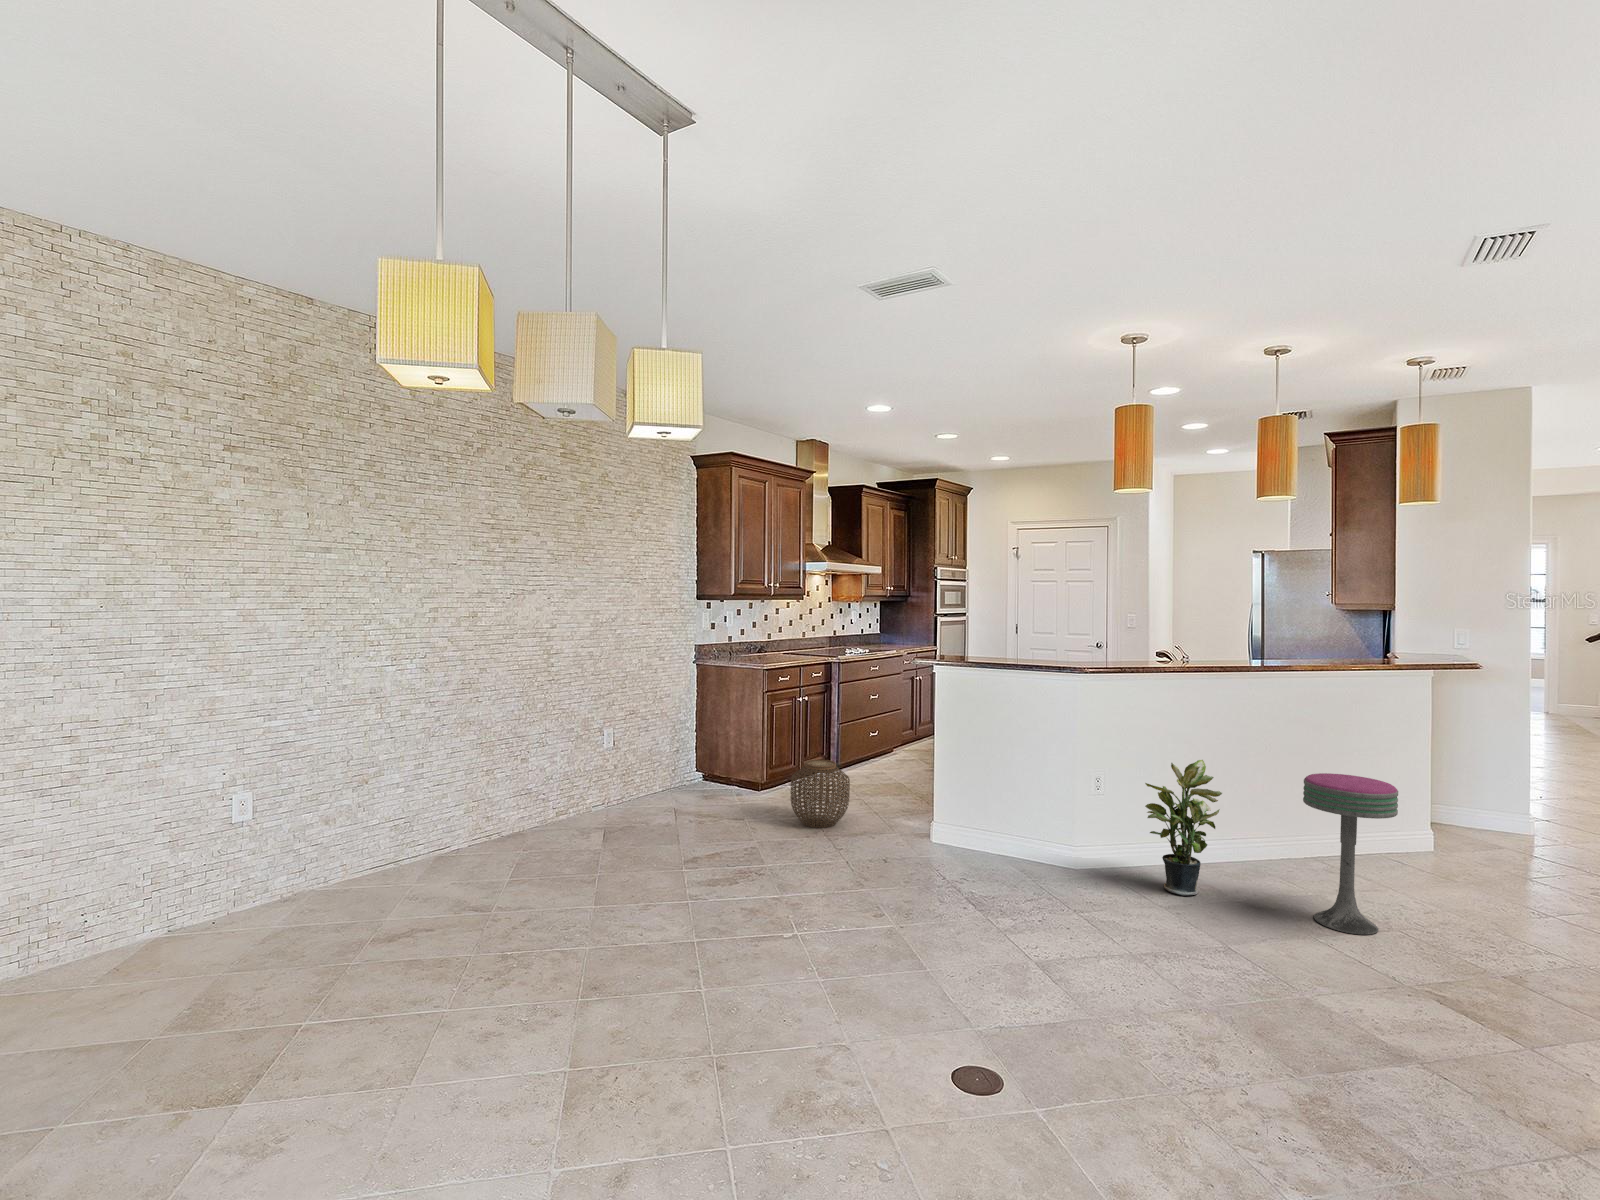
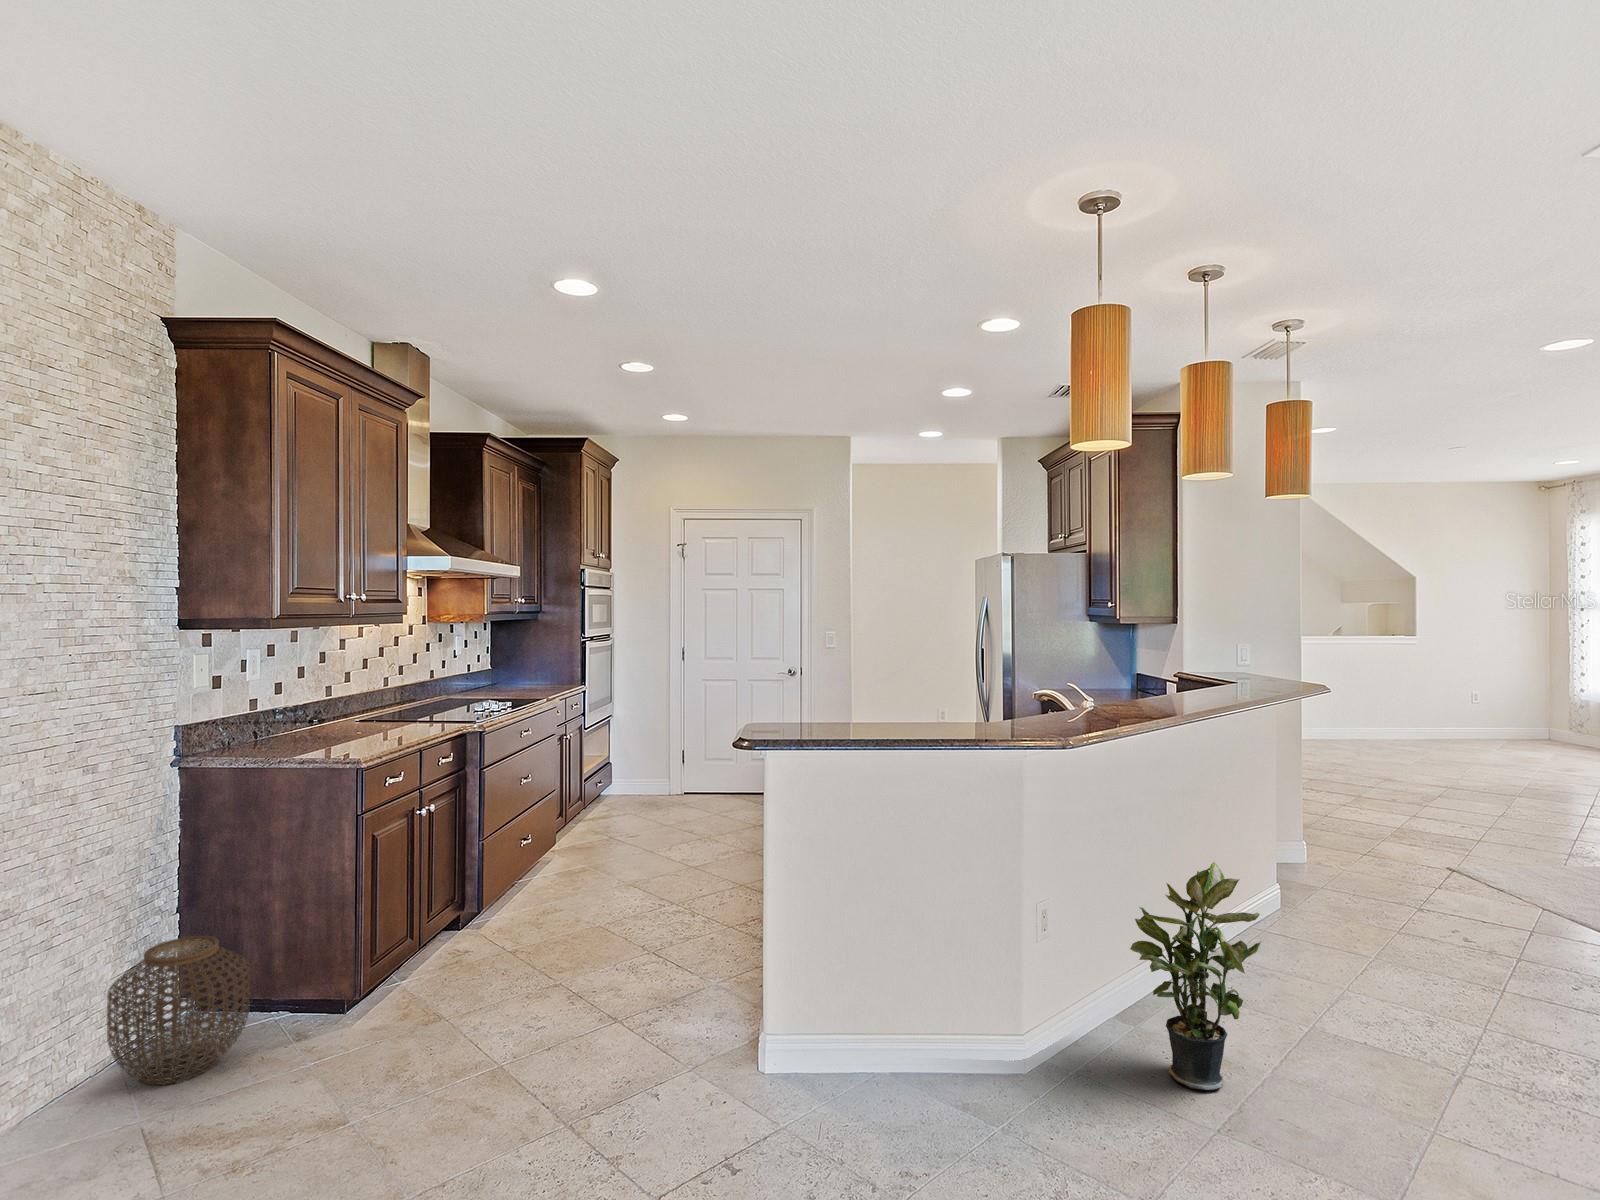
woven basket: present [791,760,850,828] -> present [107,936,250,1085]
bar stool: present [1303,773,1398,935] -> none [1354,858,1495,1104]

